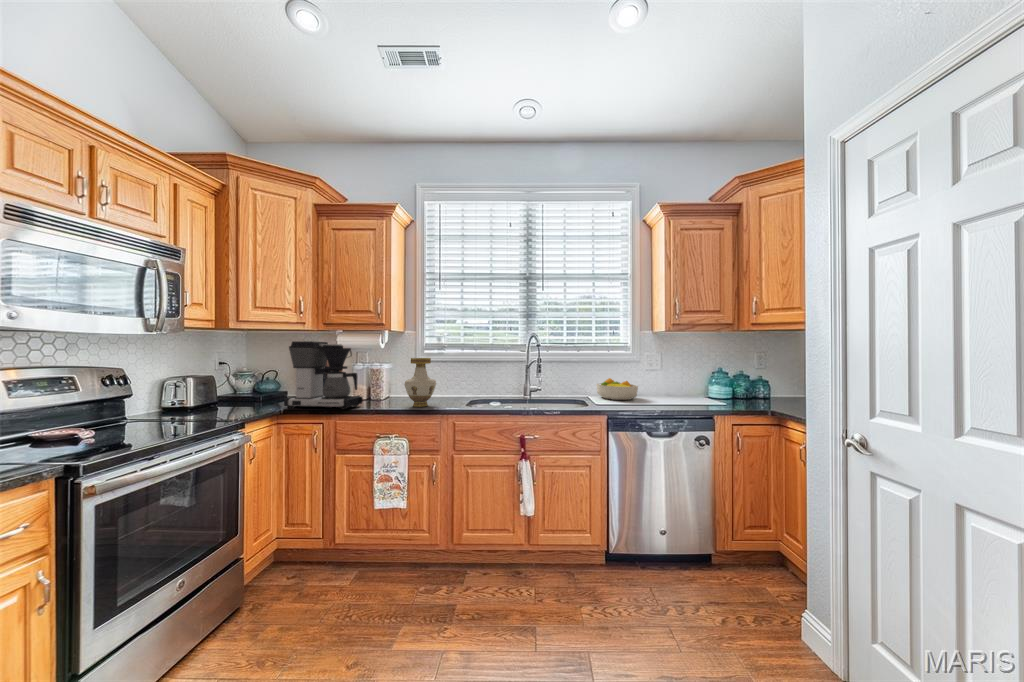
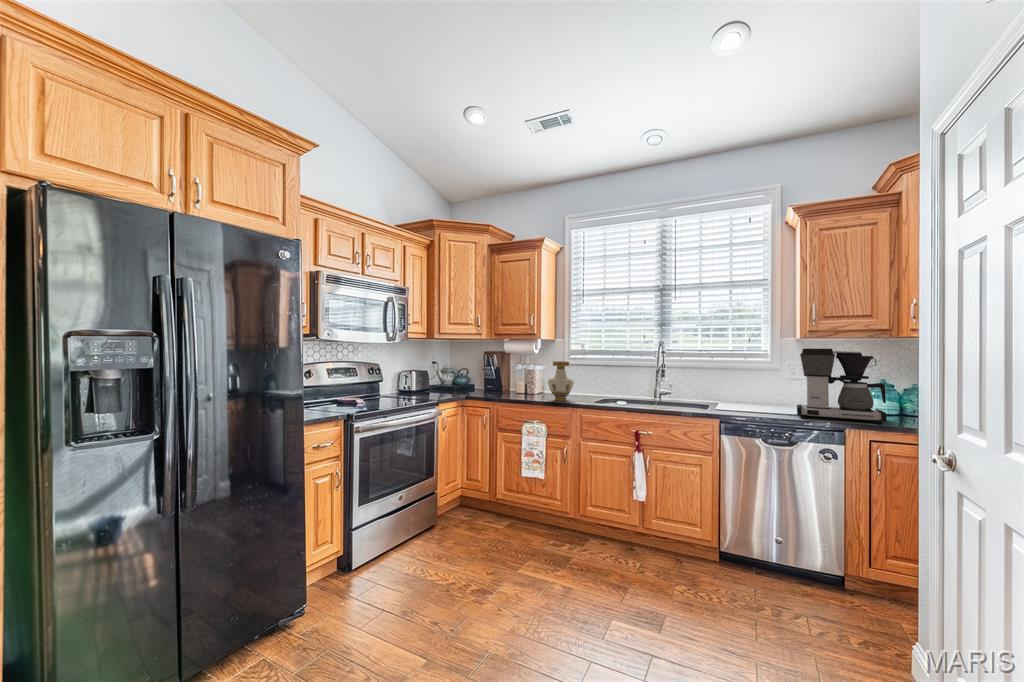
coffee maker: present [284,341,363,409] -> present [797,349,887,424]
fruit bowl: present [596,378,638,400] -> none [733,386,775,408]

